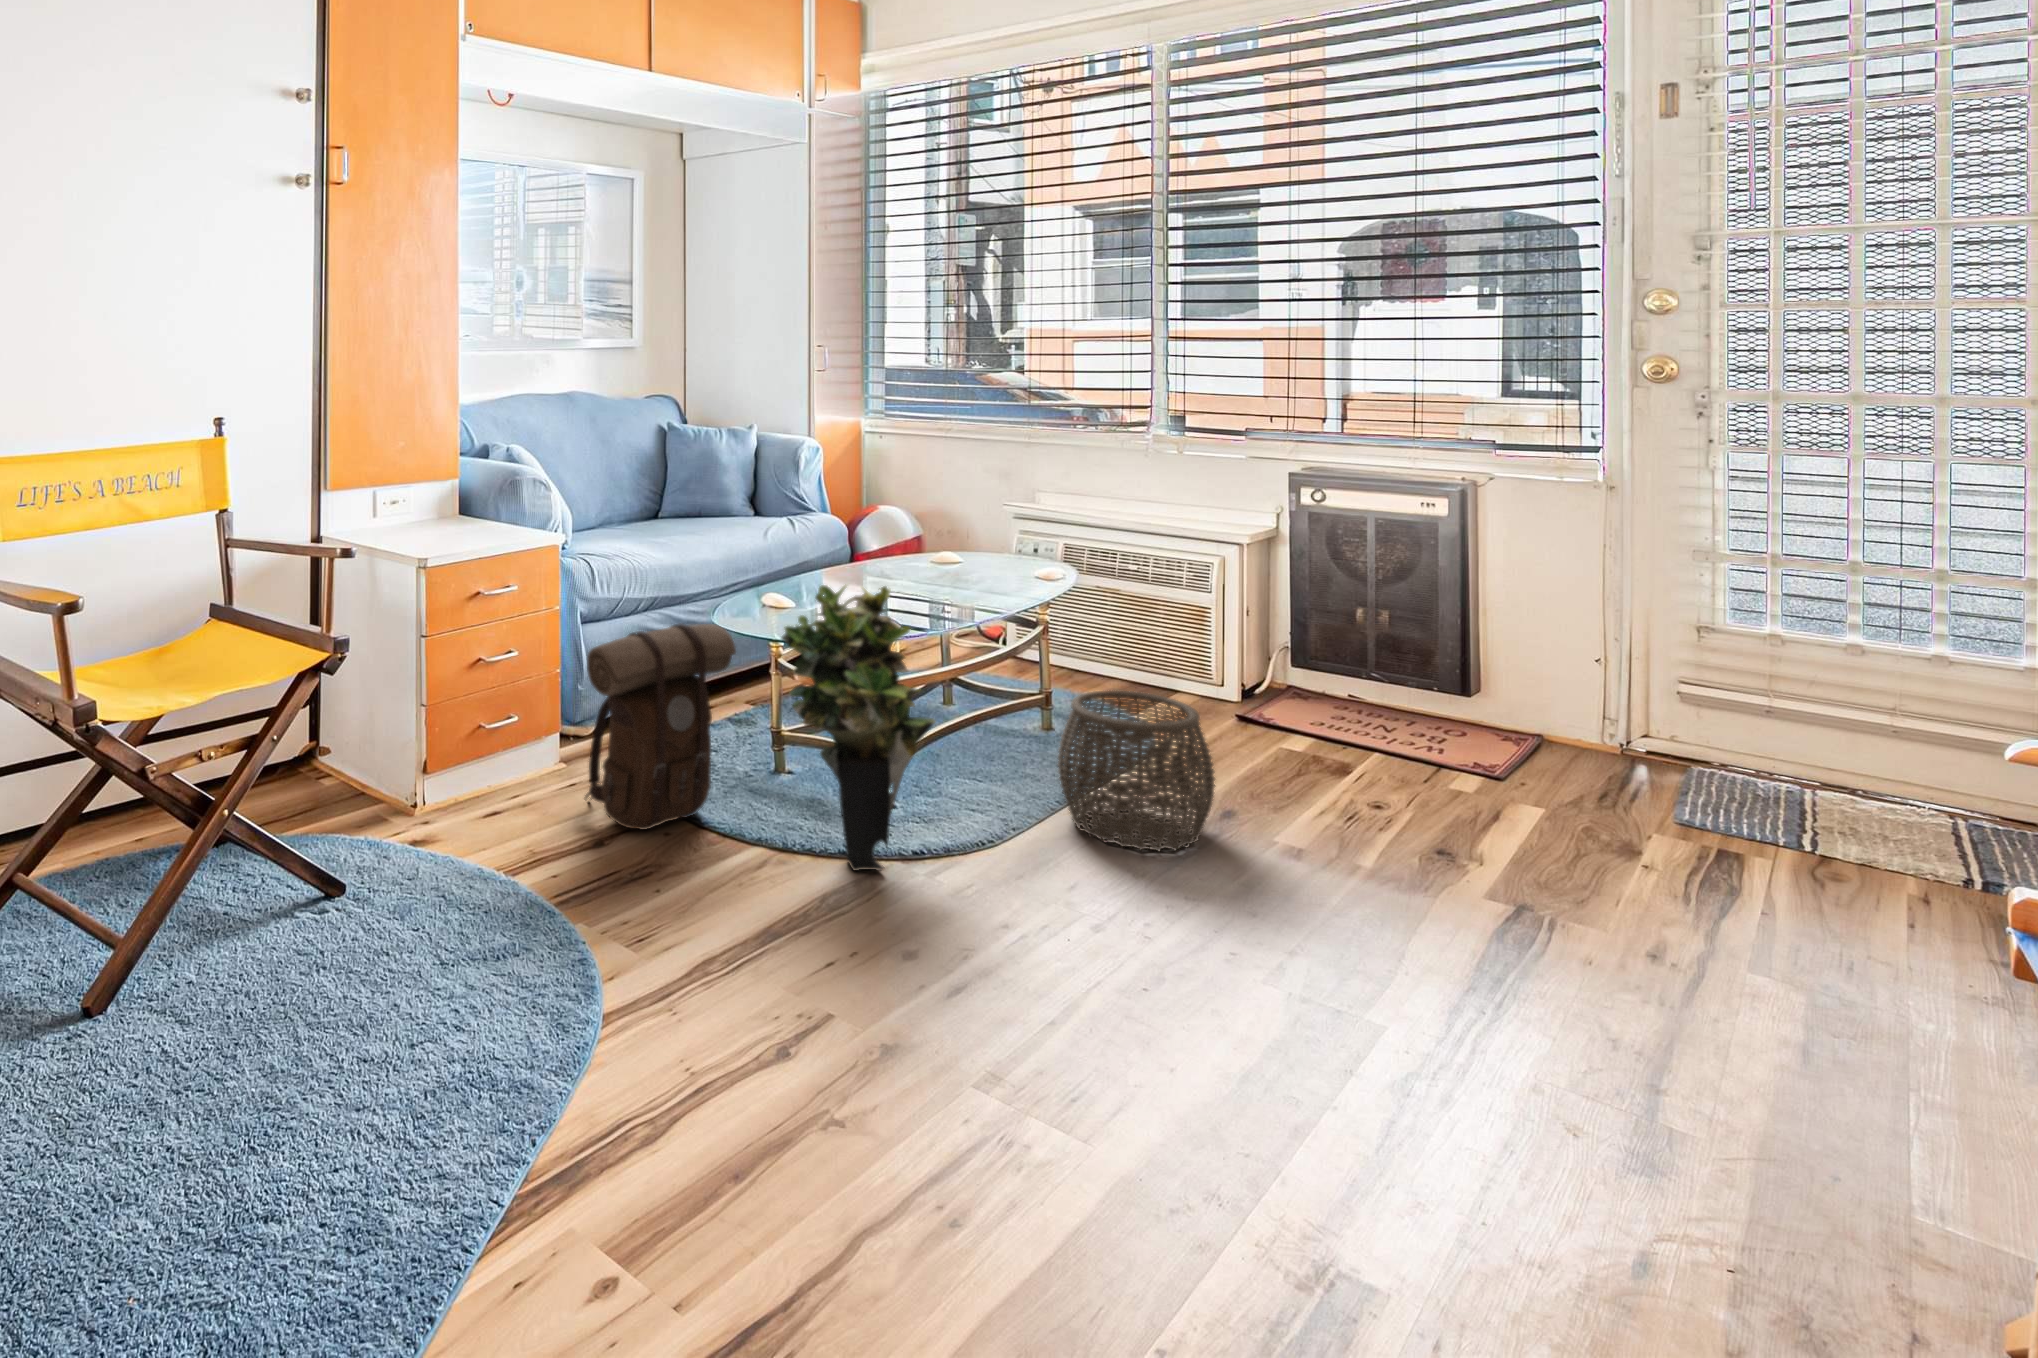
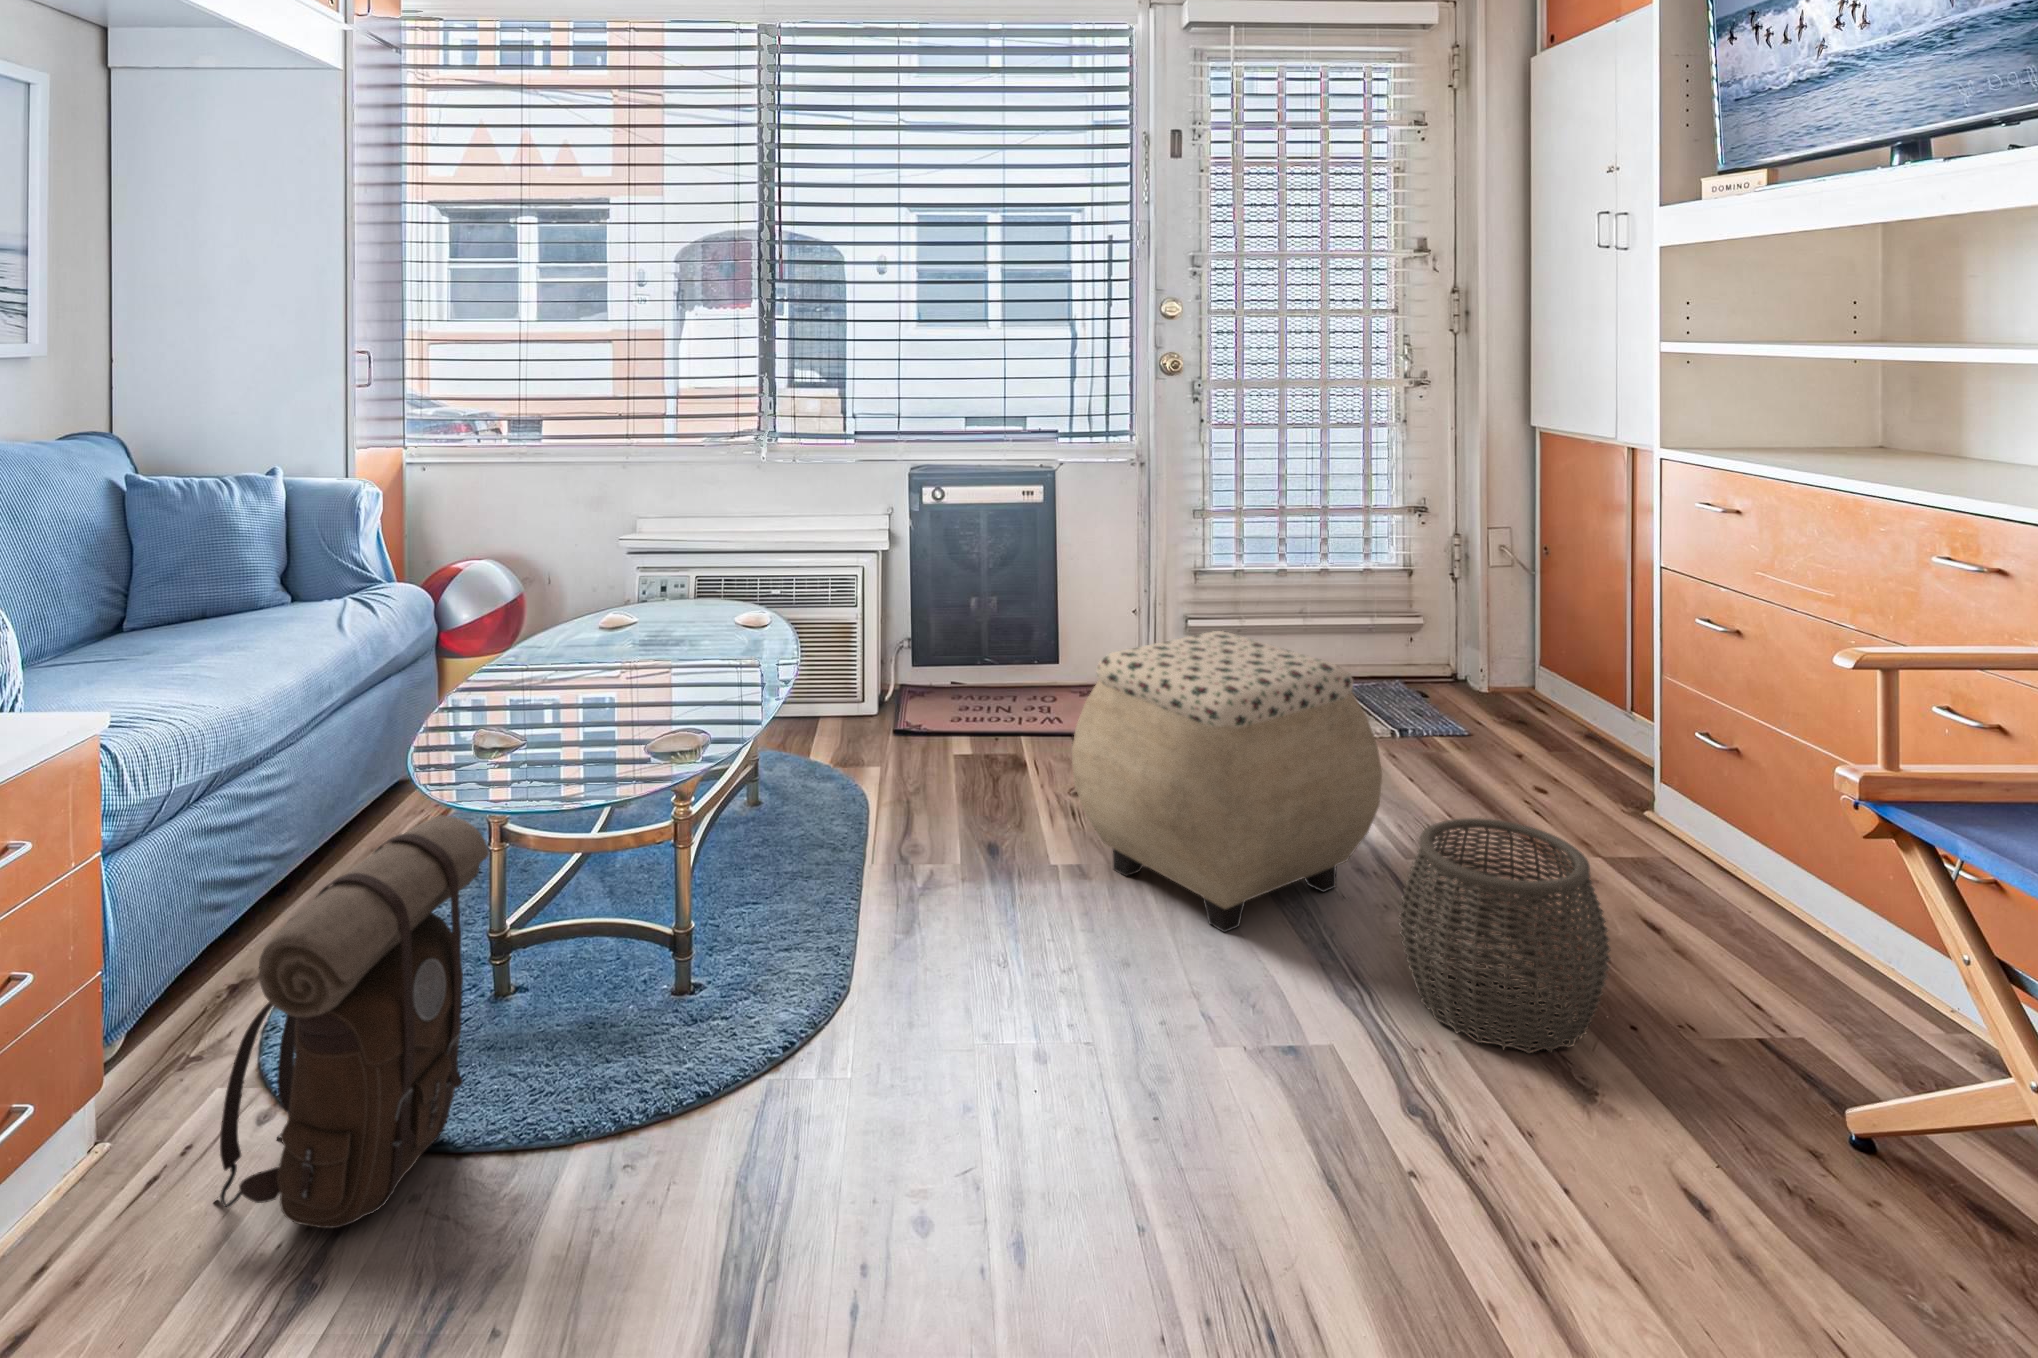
potted plant: present [781,584,936,871] -> none [587,699,811,1130]
ottoman: none [1301,640,1661,943] -> present [1072,631,1382,932]
woven basket: present [1058,690,1215,851] -> present [1399,818,1611,1053]

